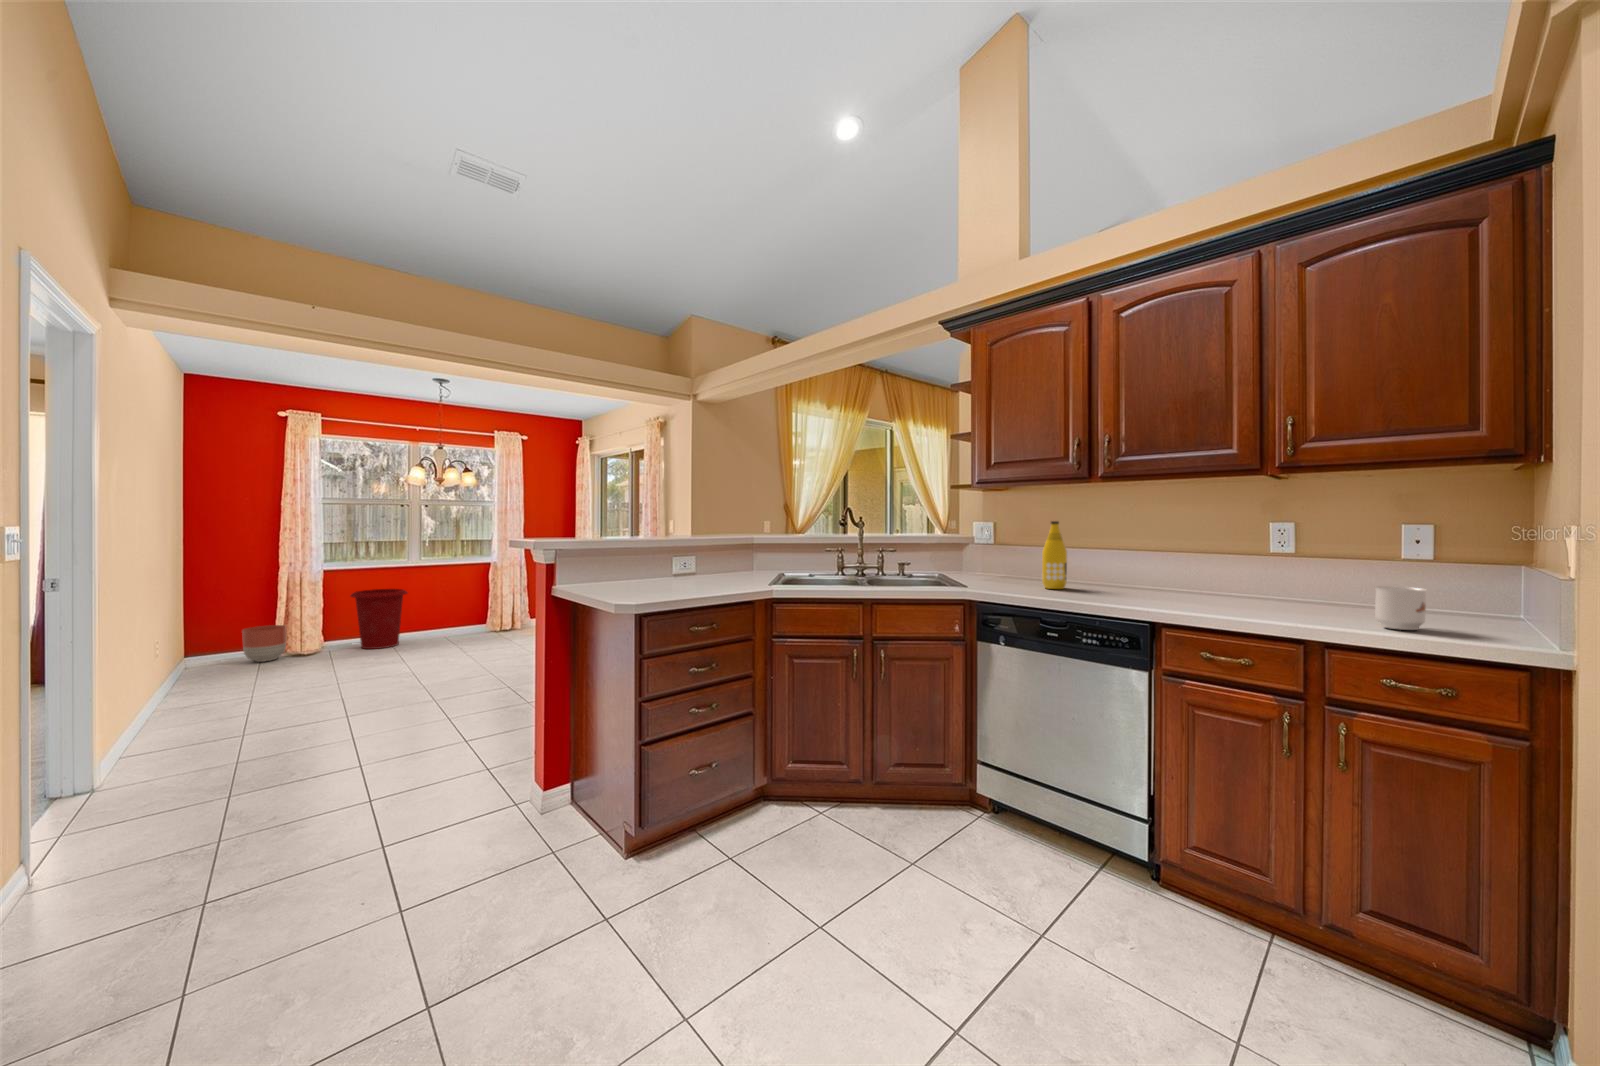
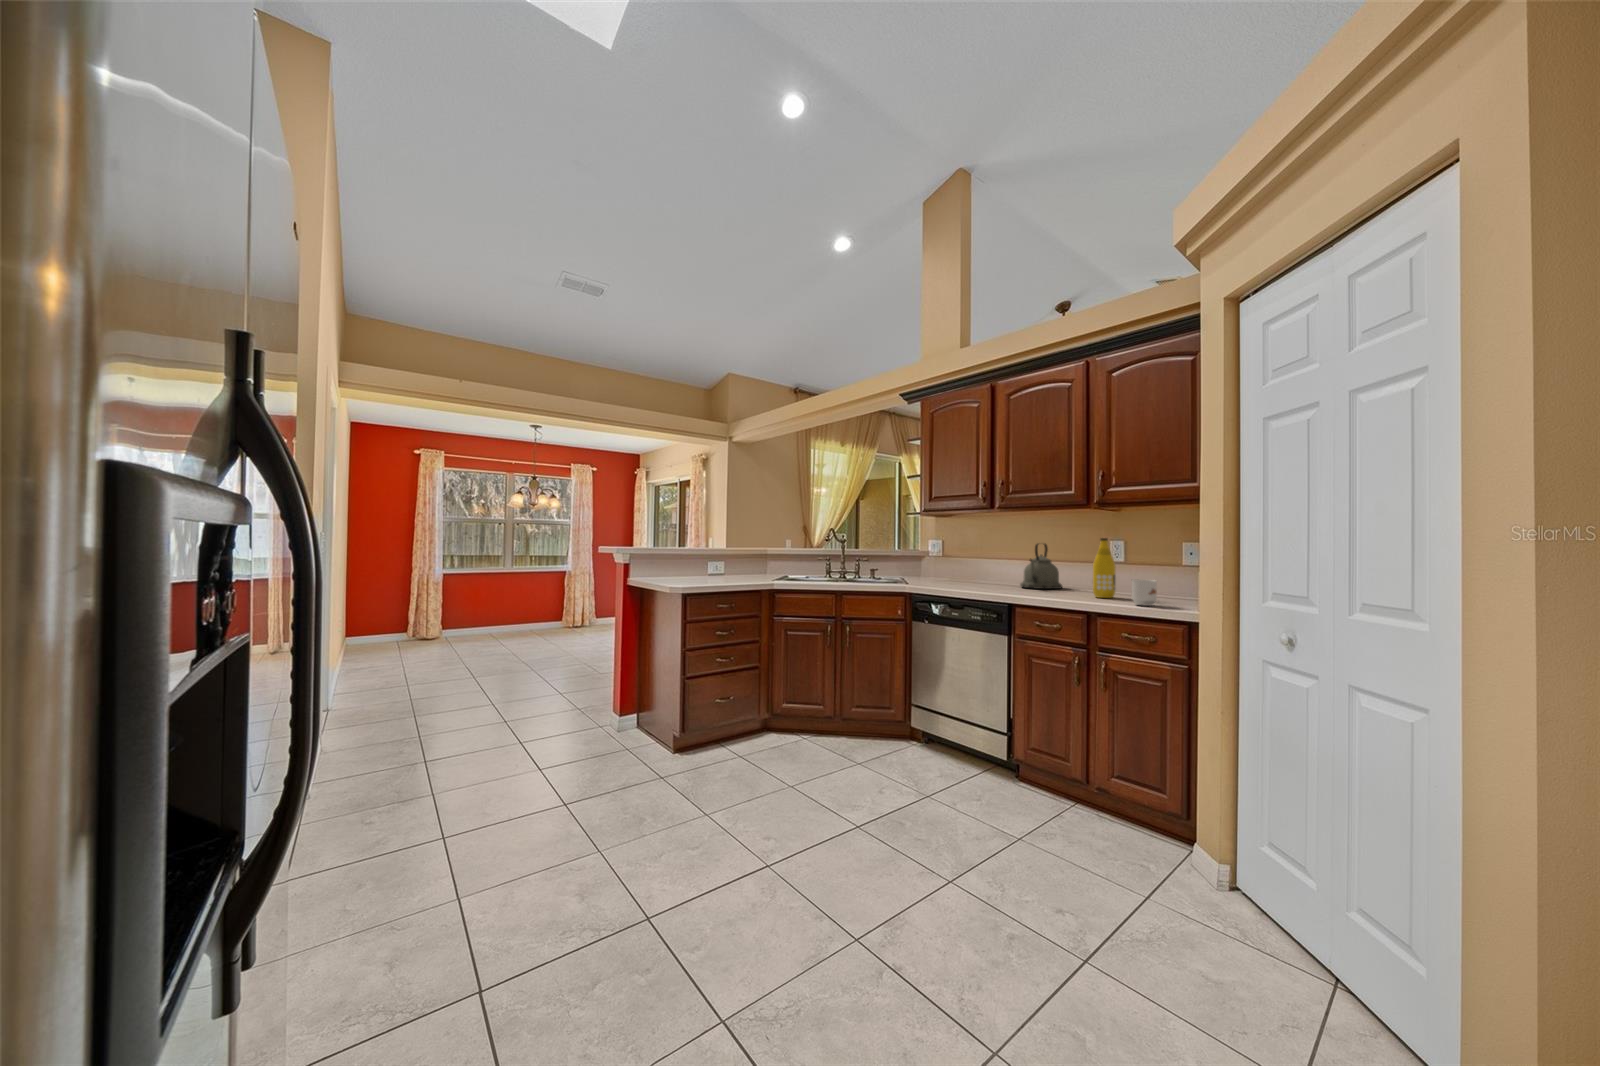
bottle: present [1042,521,1067,589] -> present [1093,538,1116,598]
kettle: none [1123,527,1188,593] -> present [1020,544,1062,589]
waste bin: present [351,589,407,649] -> none [462,589,505,636]
planter: present [242,625,286,662] -> none [386,615,416,643]

